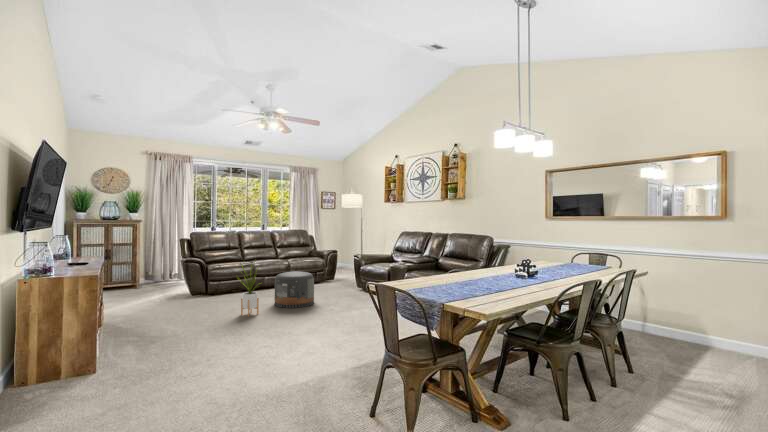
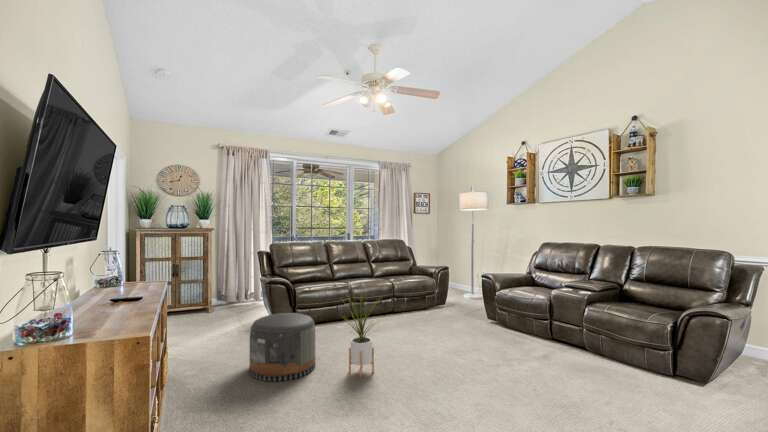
pouf: present [275,271,314,308] -> present [249,313,316,381]

